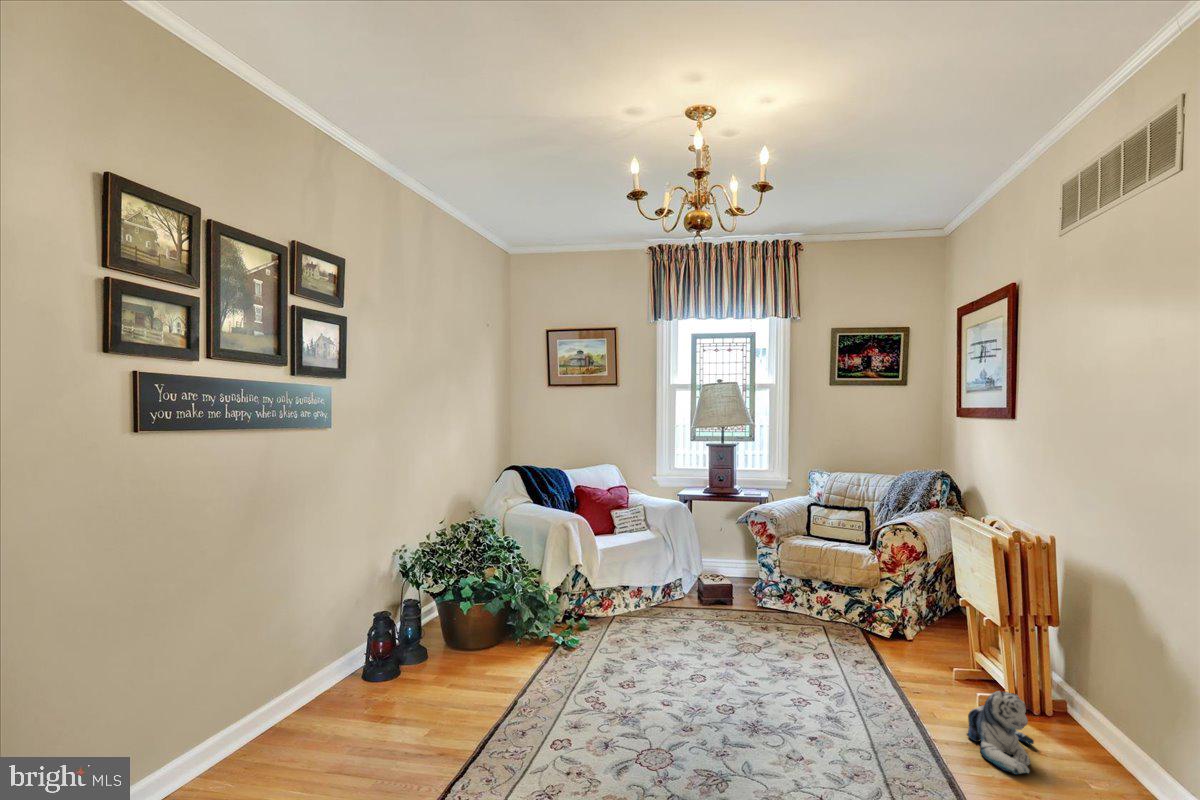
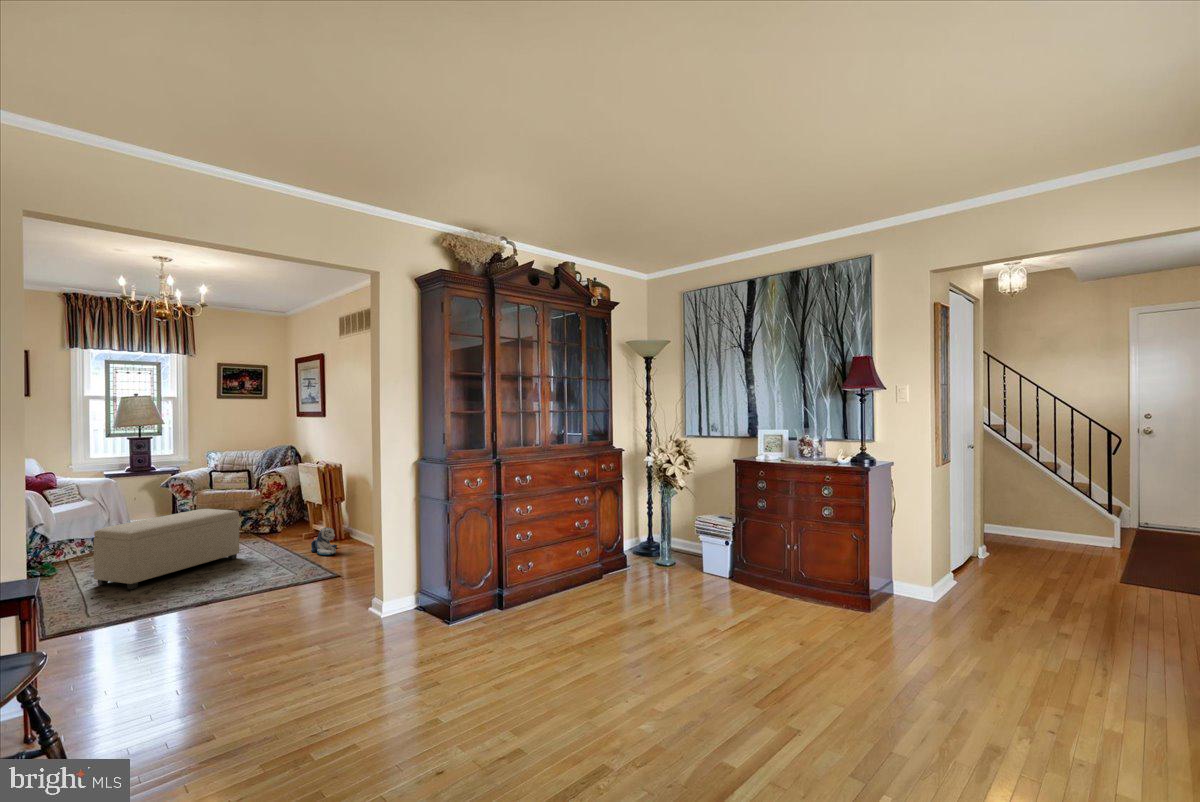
ottoman: none [603,580,822,718] -> present [94,509,239,589]

